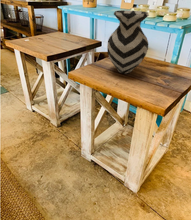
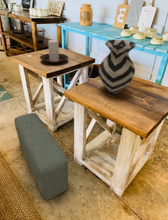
candle holder: none [38,19,71,47] -> present [40,40,68,64]
pouf: none [11,103,76,200] -> present [14,113,68,200]

